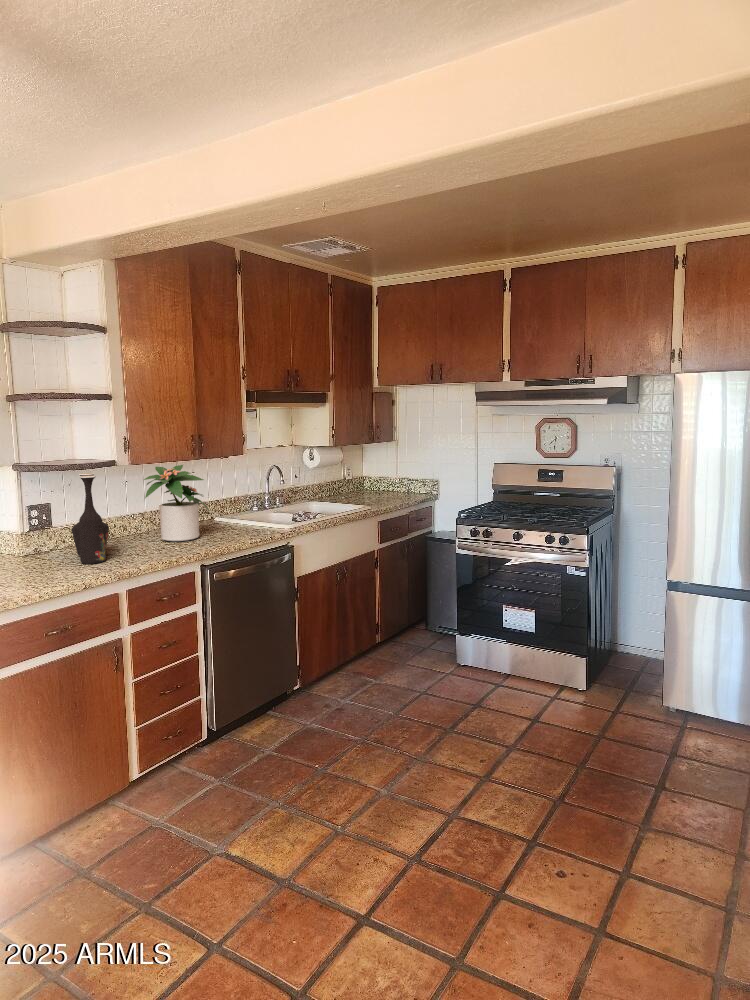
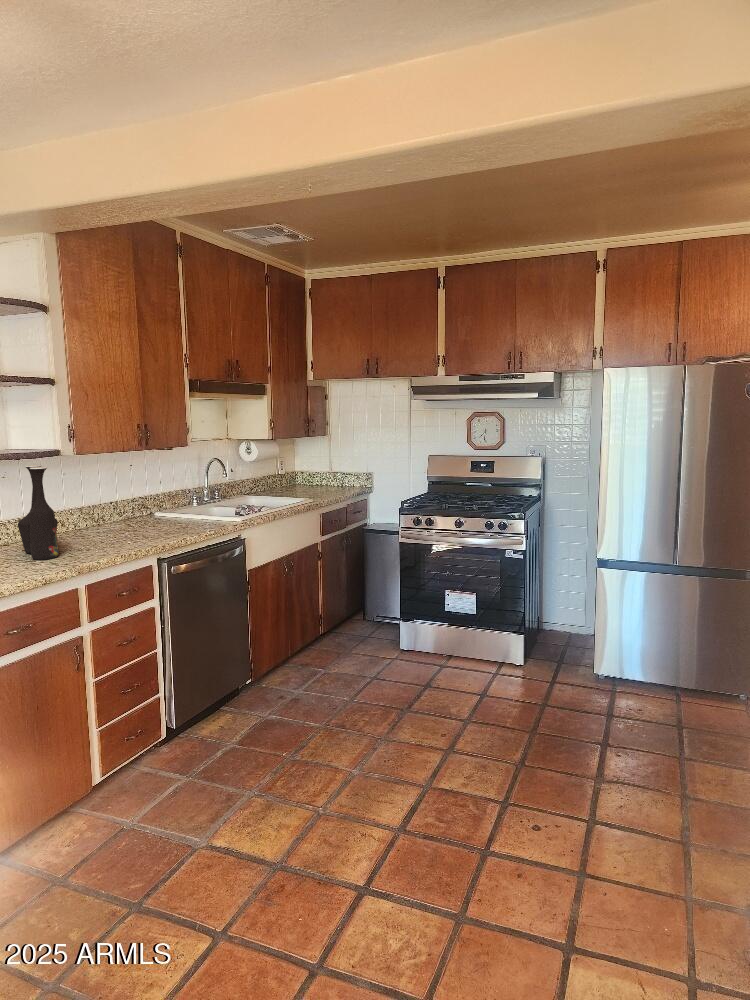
potted plant: present [144,465,209,542] -> none [89,457,160,536]

